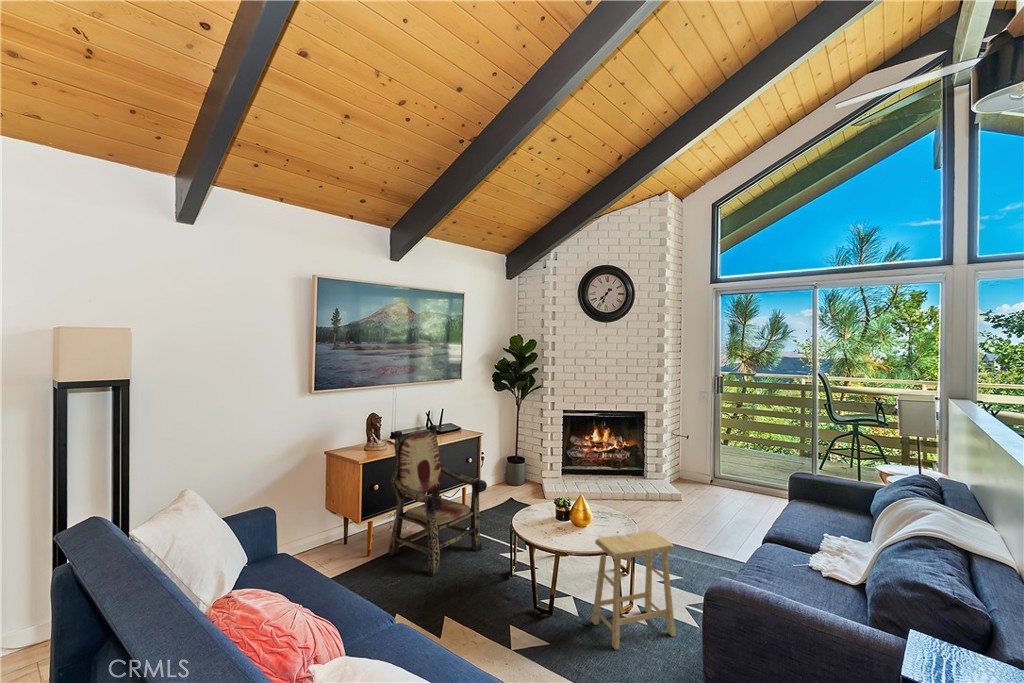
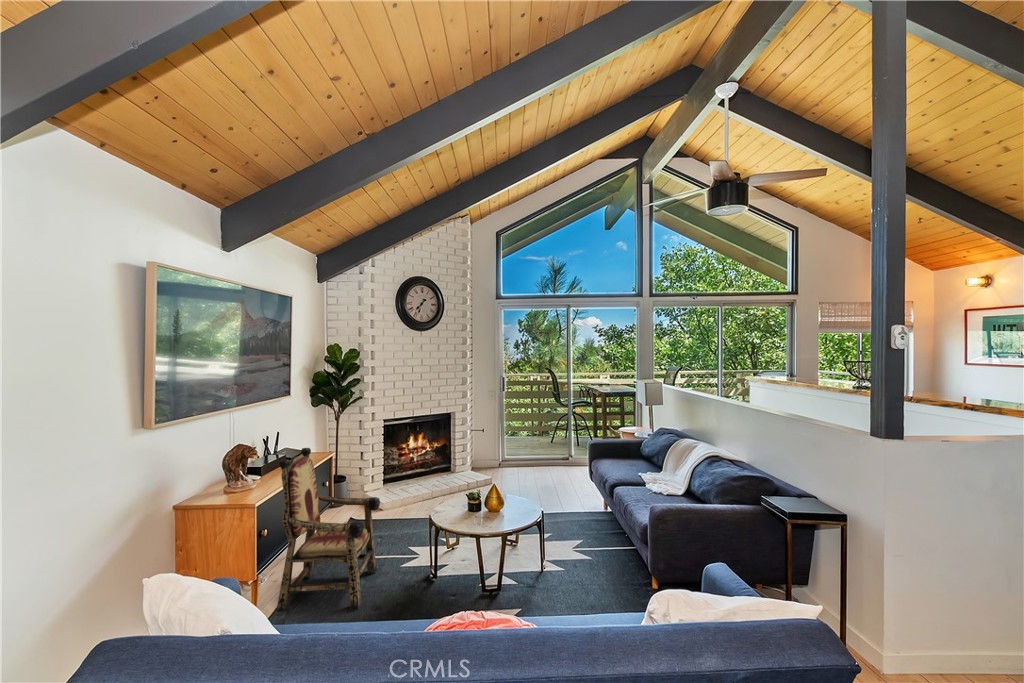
footstool: present [592,531,675,649] -> none [530,497,585,594]

